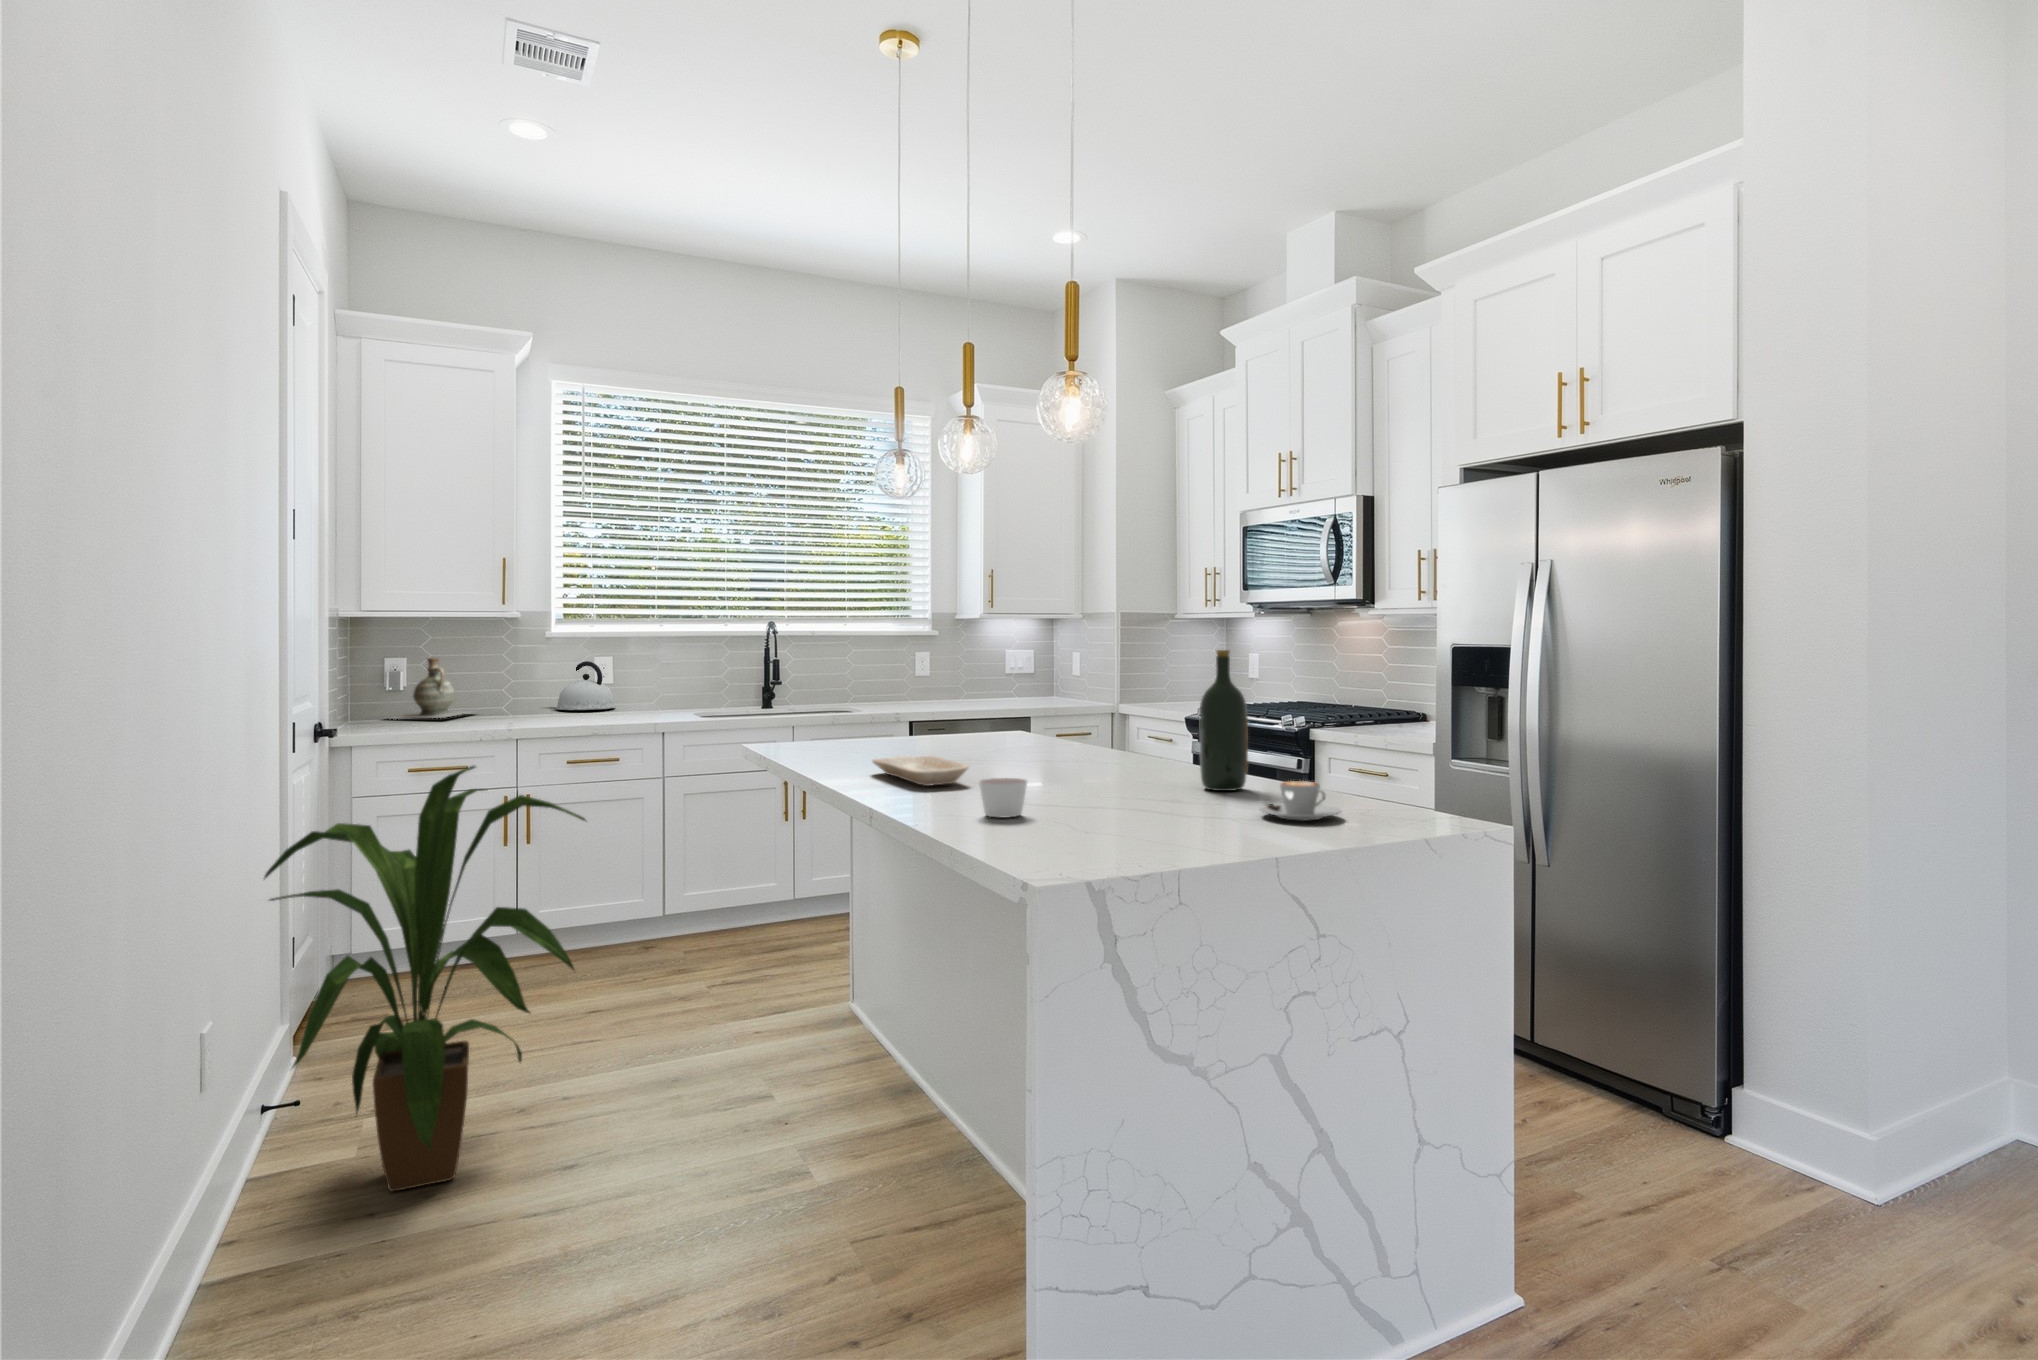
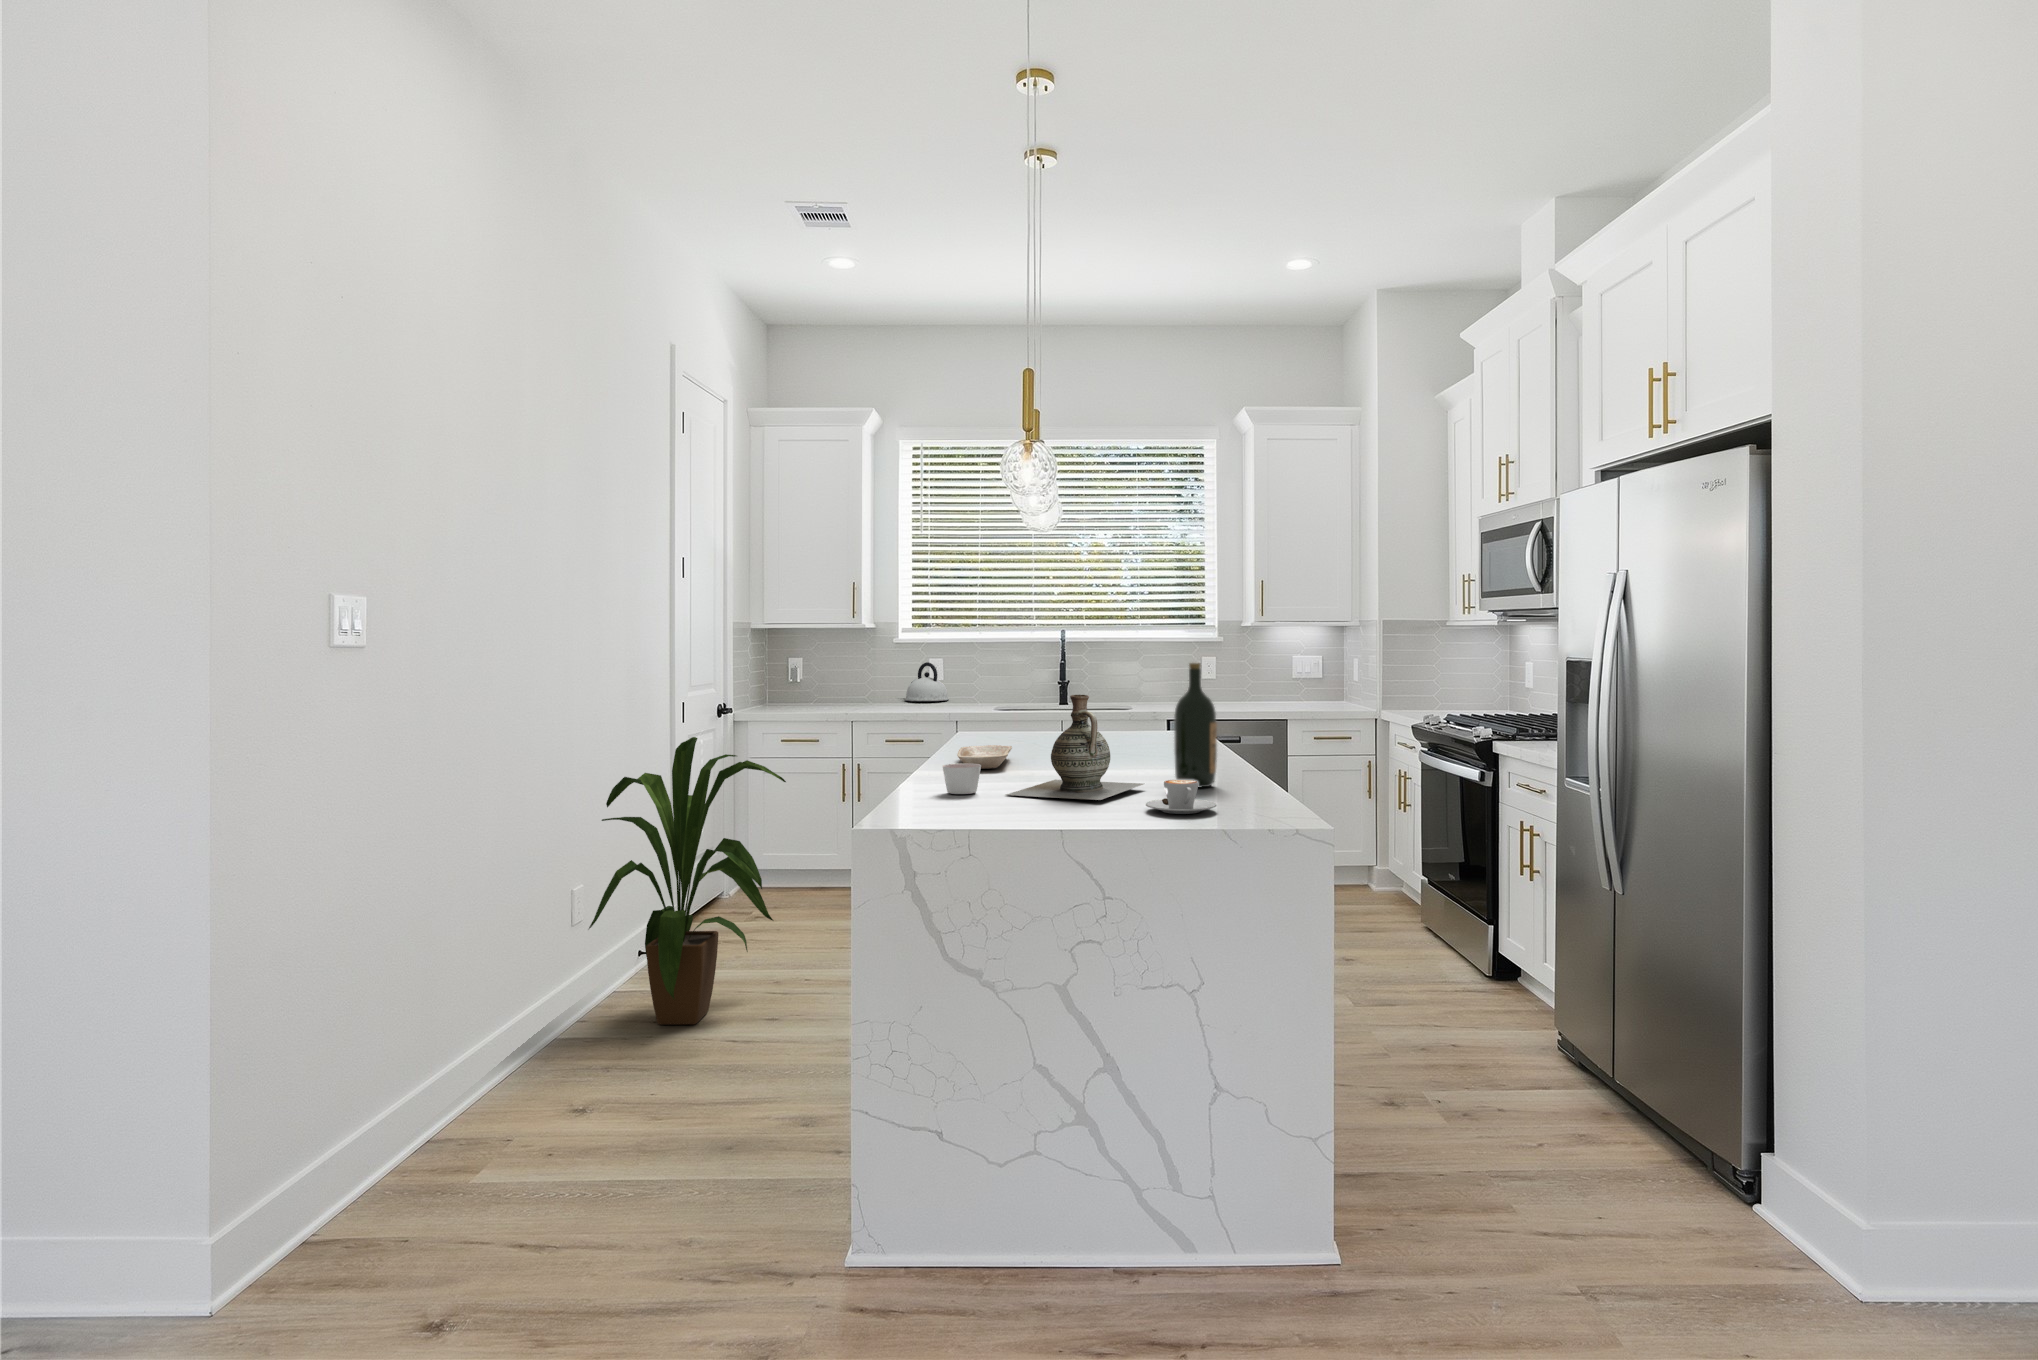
ceramic jug: present [392,658,469,719] -> present [1006,695,1143,800]

